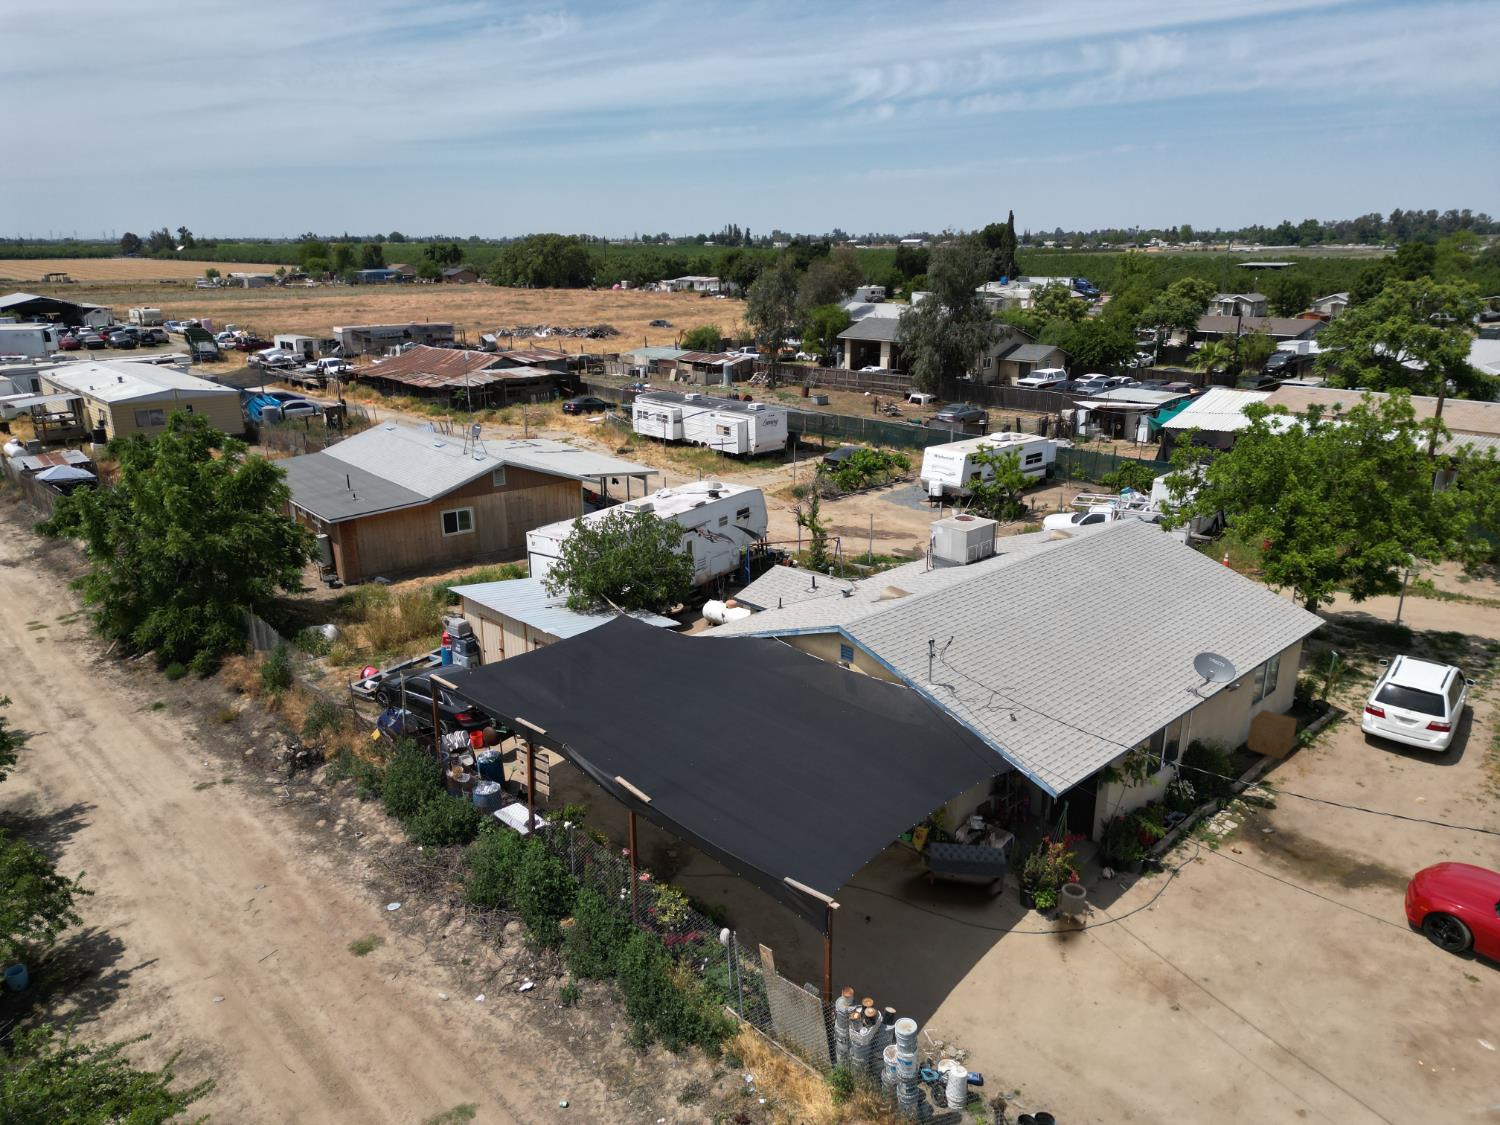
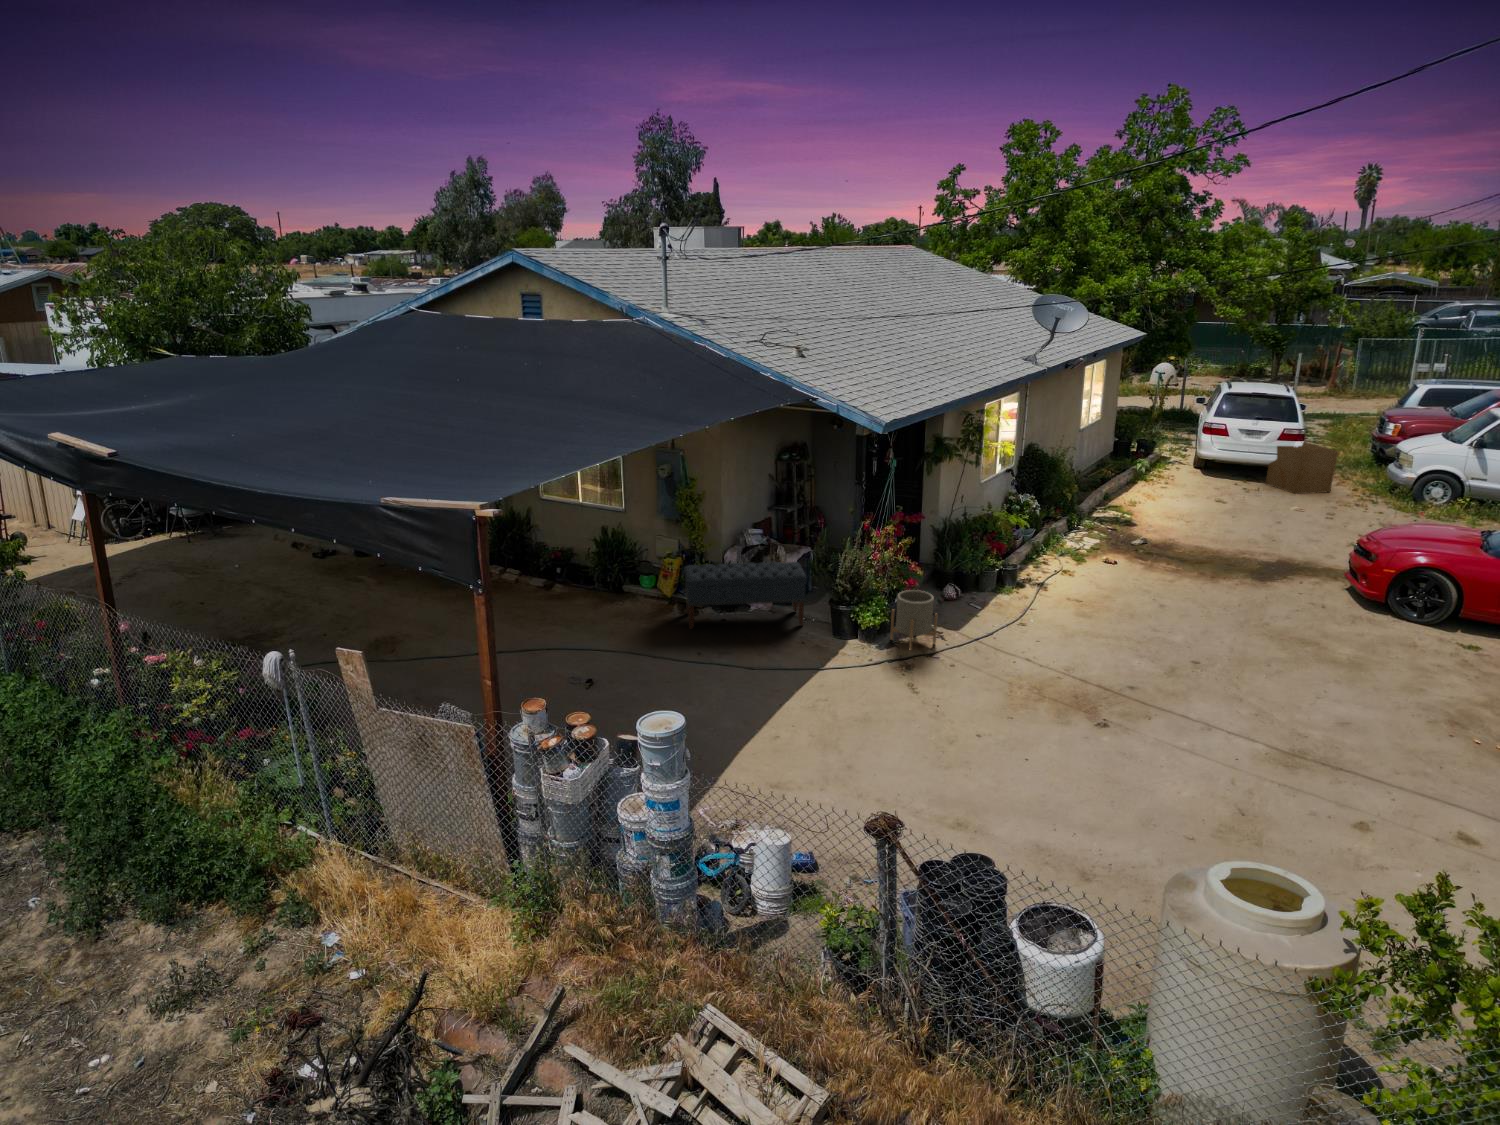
cardboard box: present [1247,710,1297,759] -> present [1265,442,1338,494]

